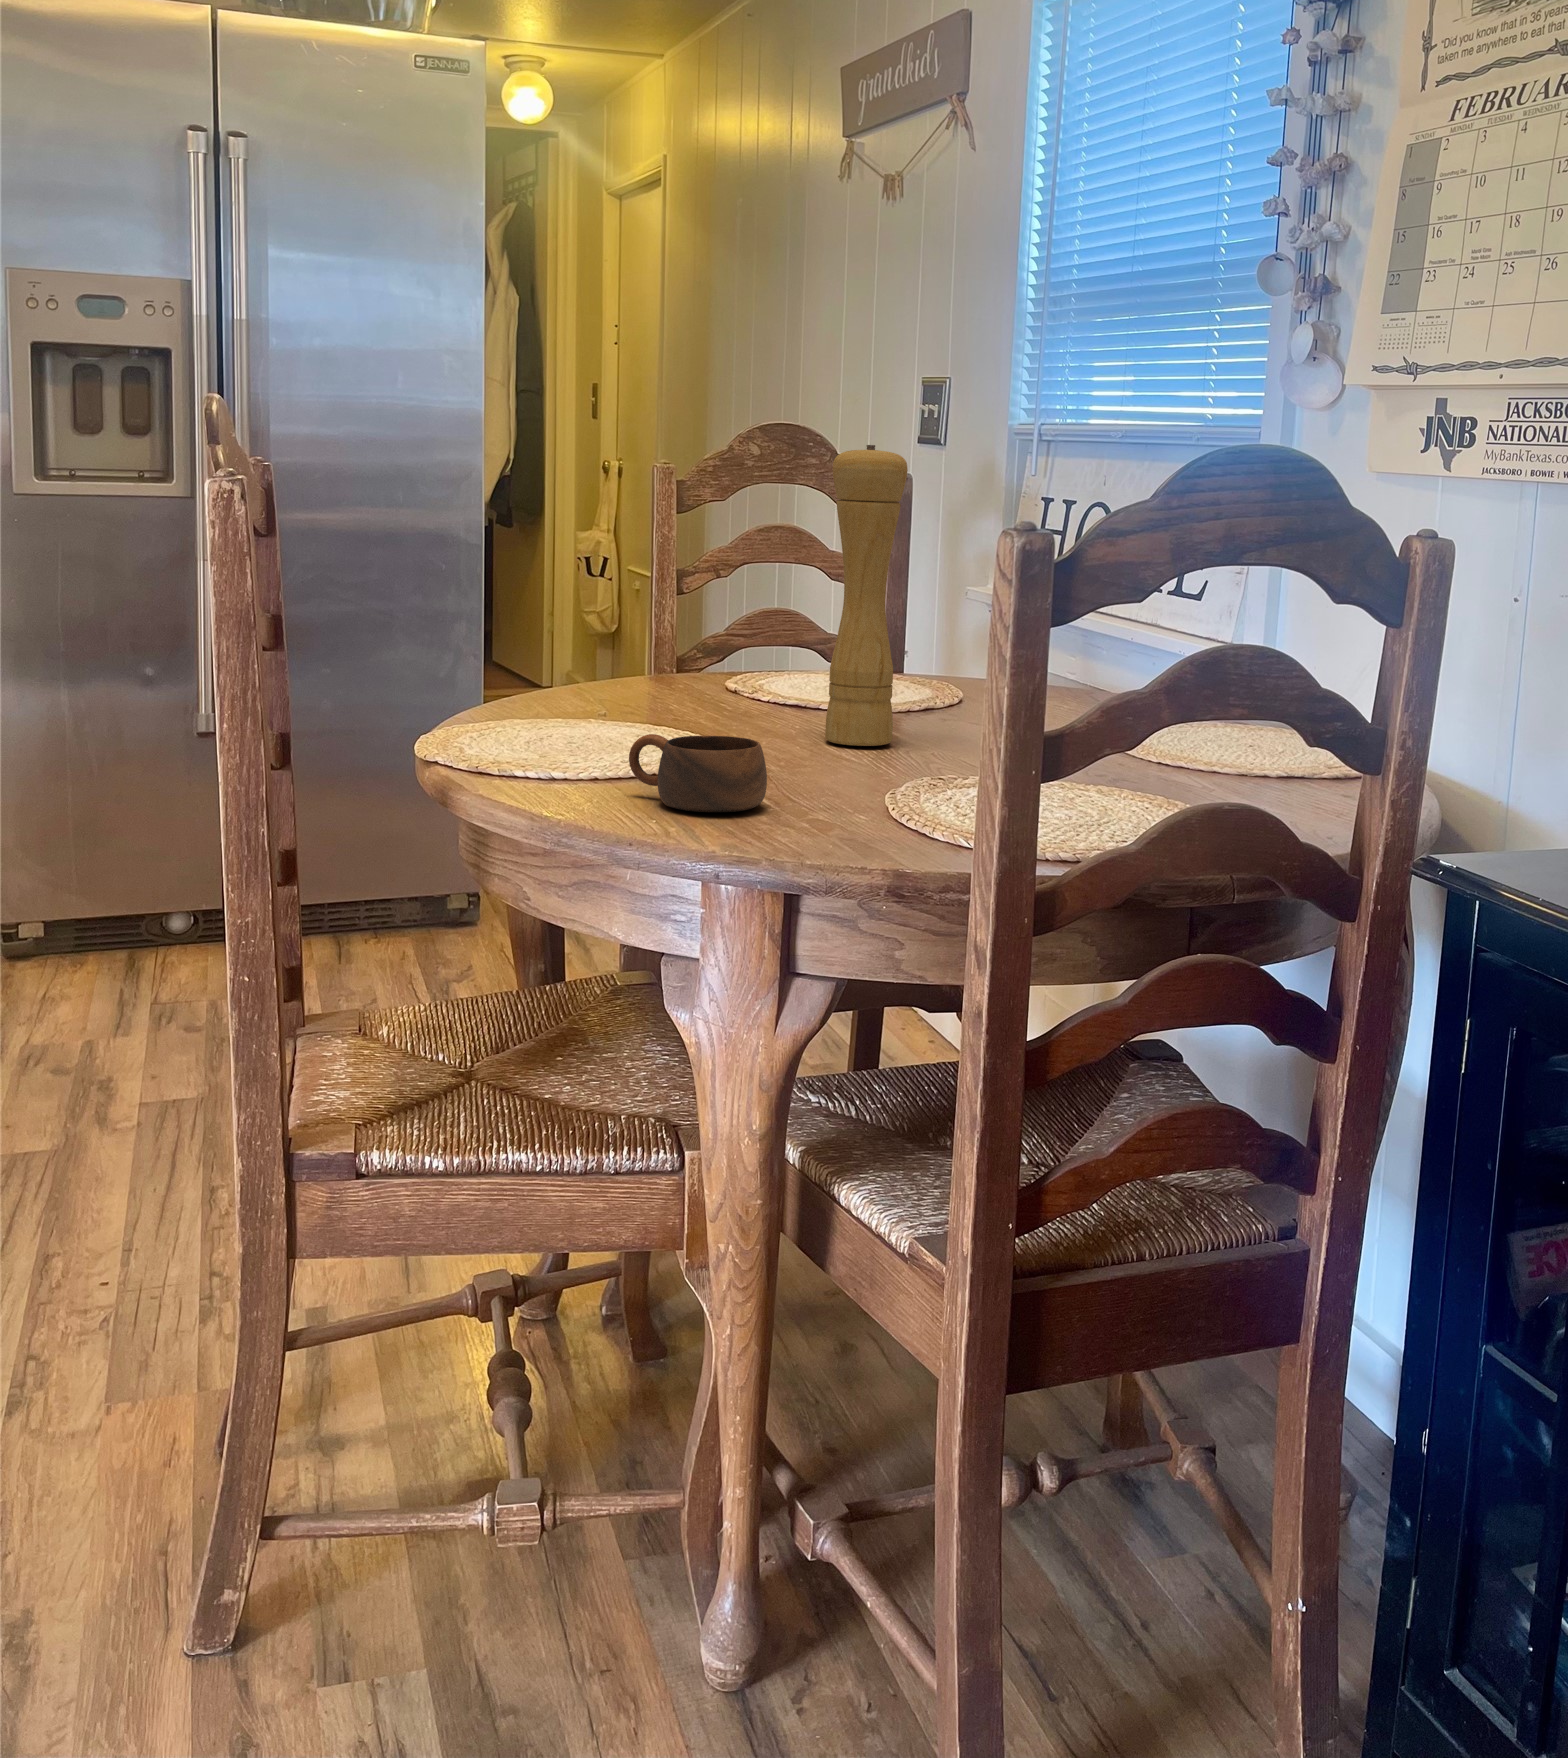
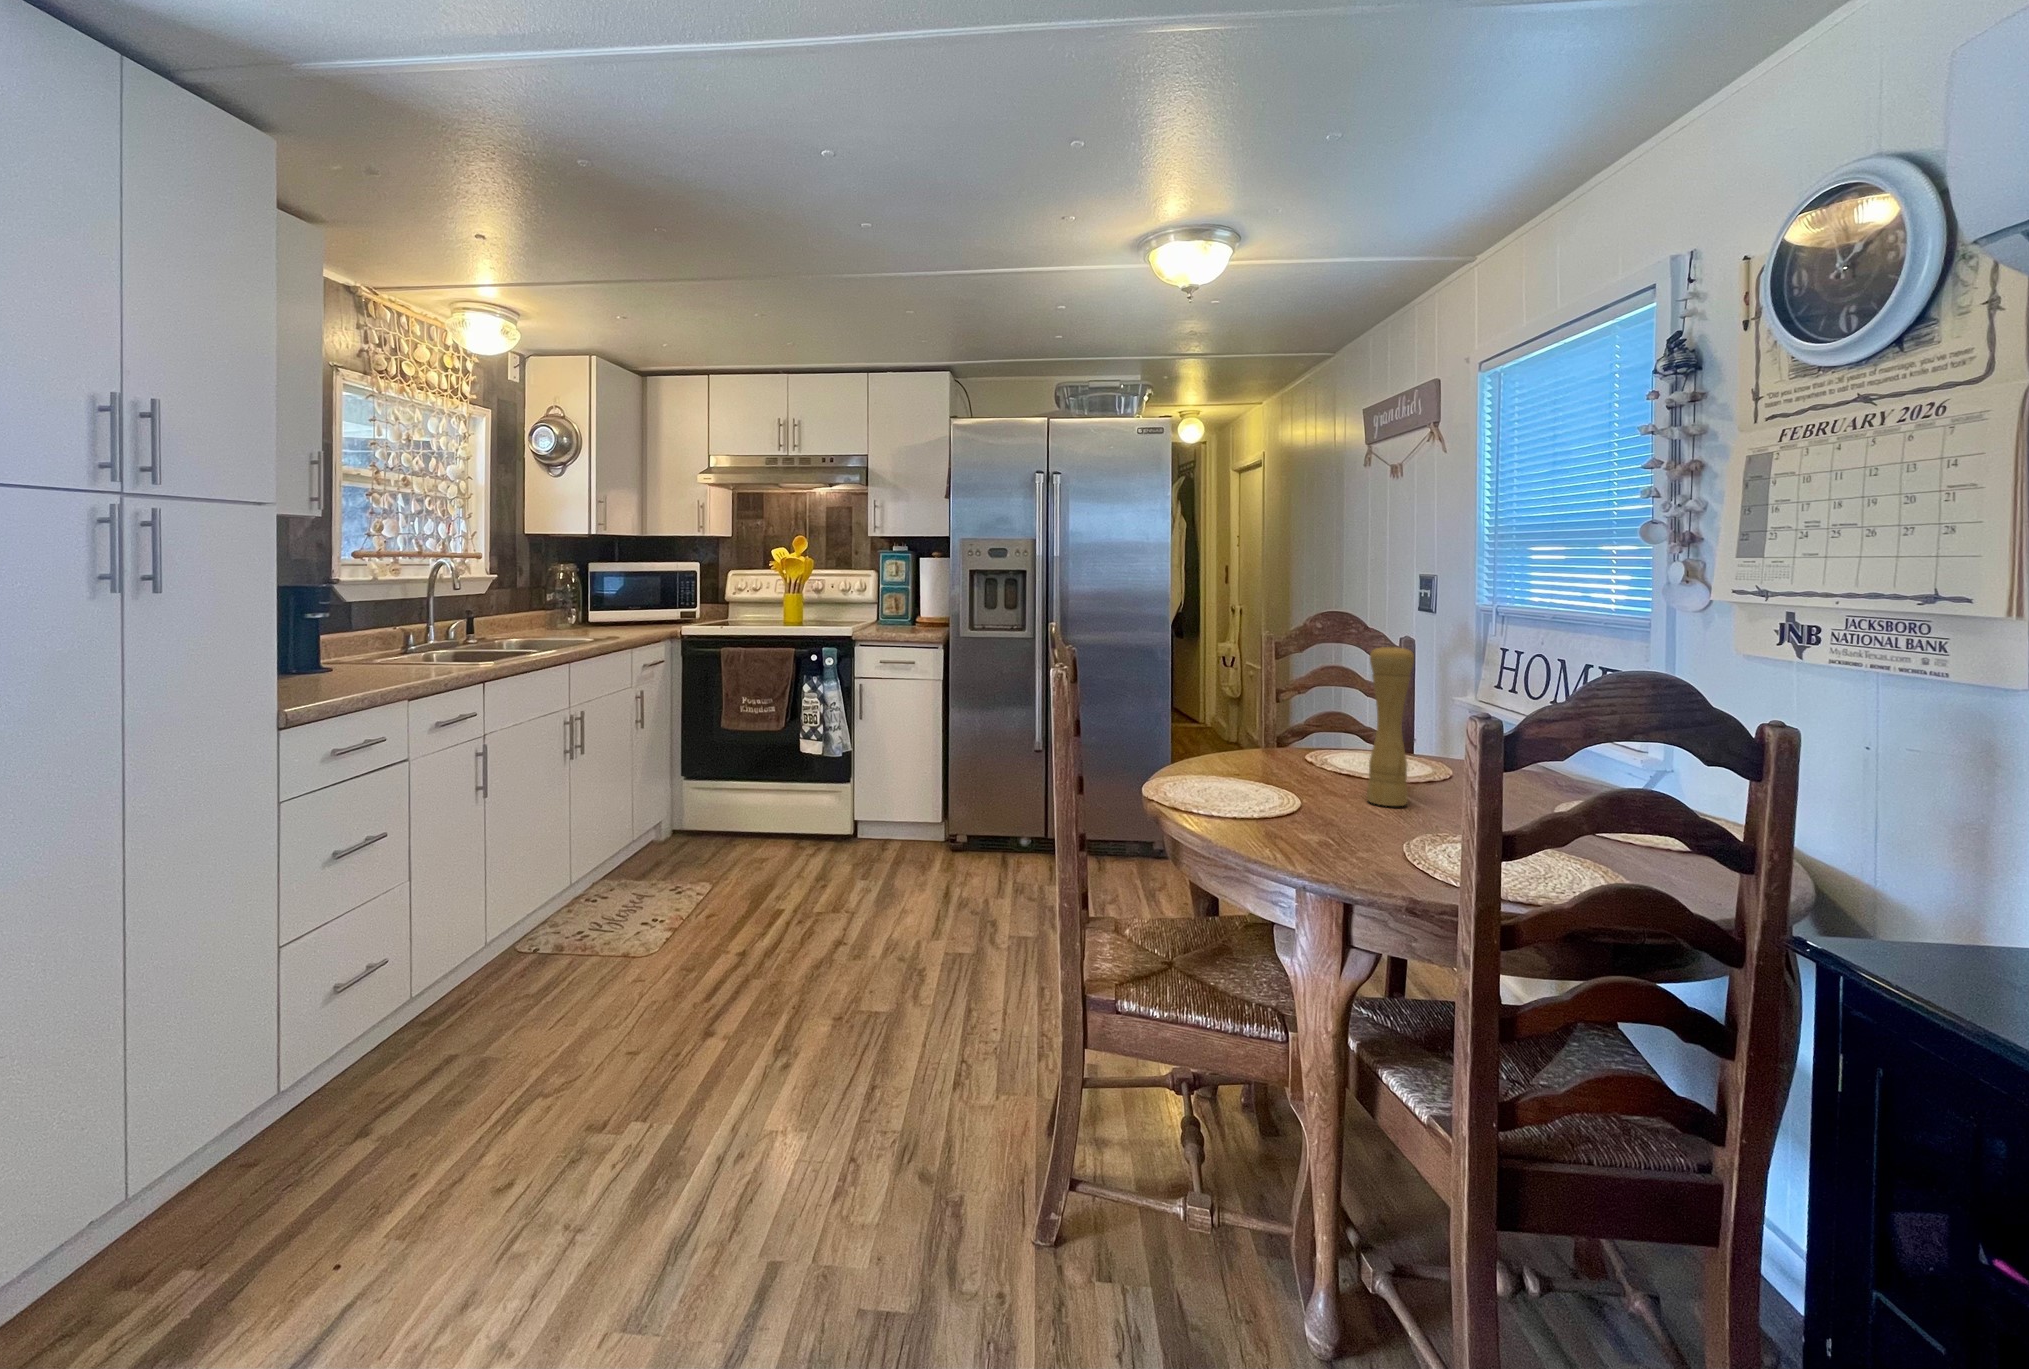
cup: present [629,734,767,812] -> none [1258,805,1335,852]

